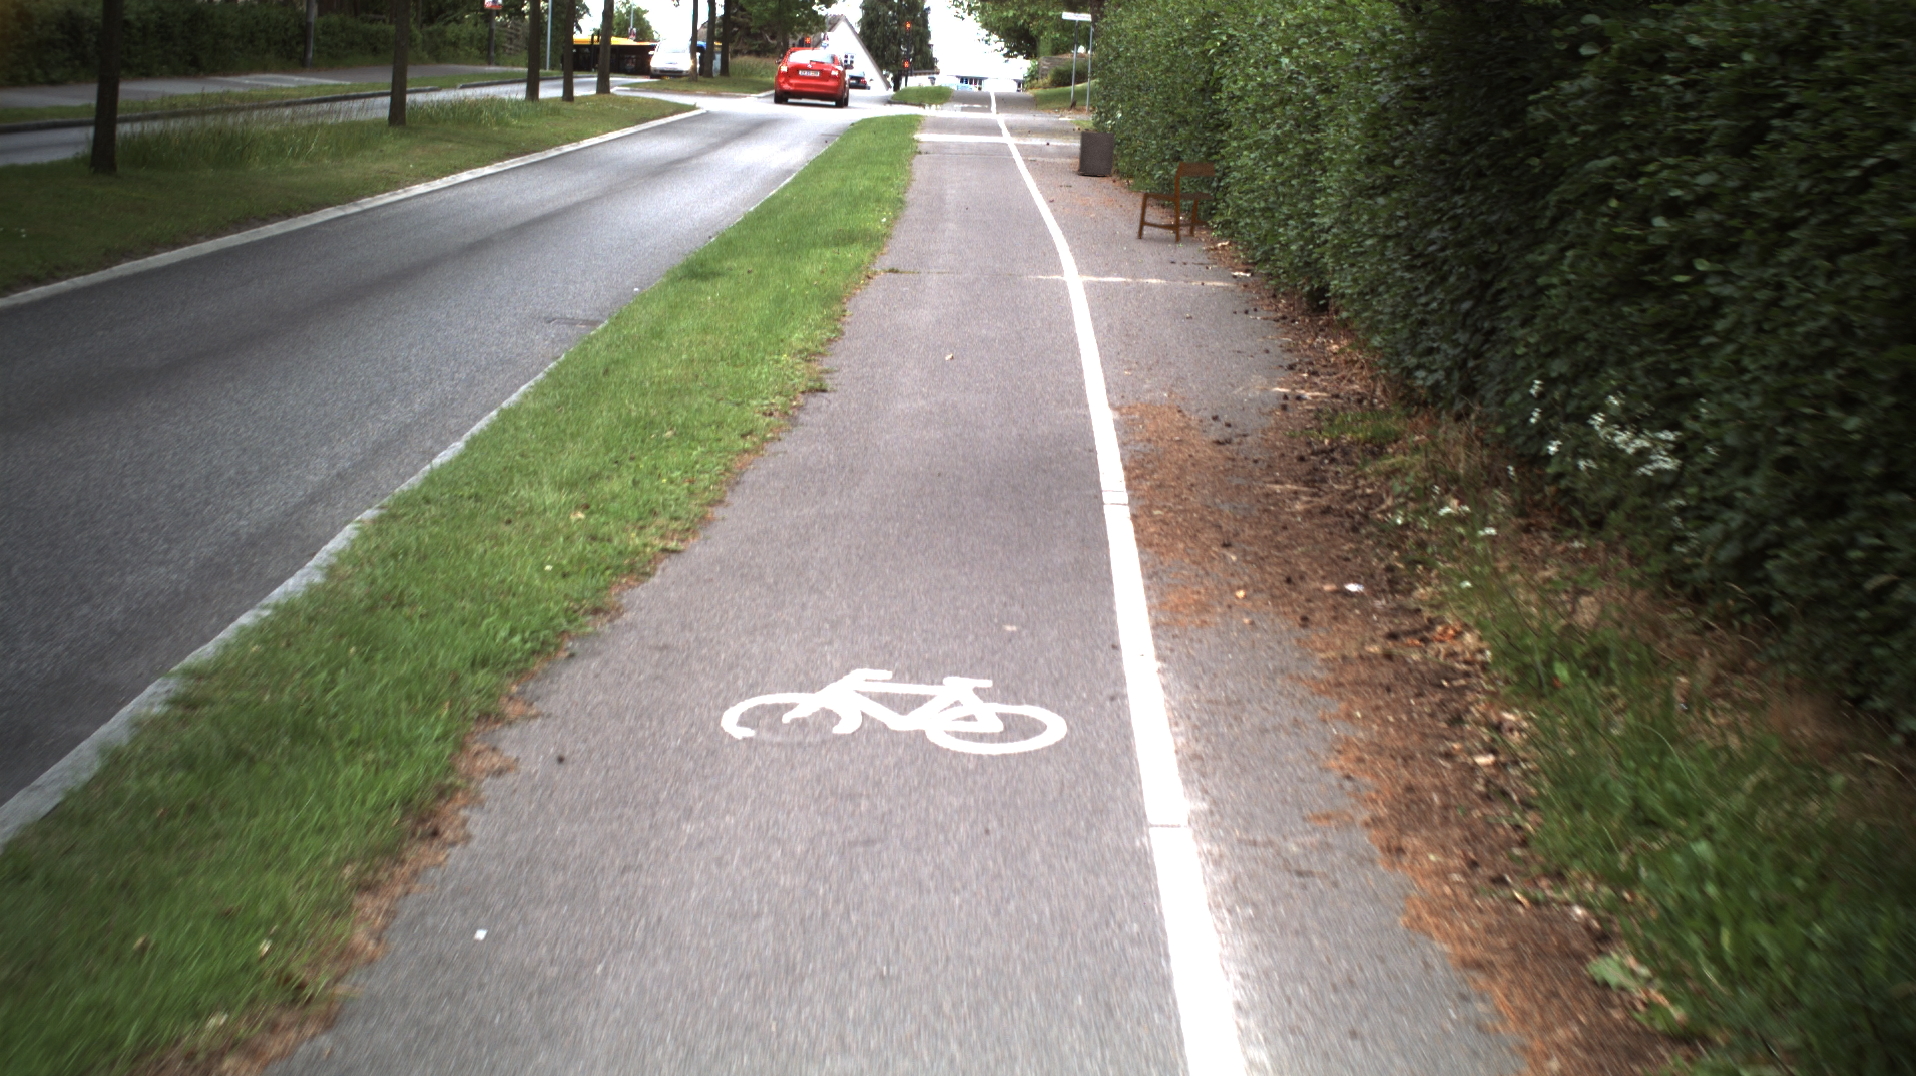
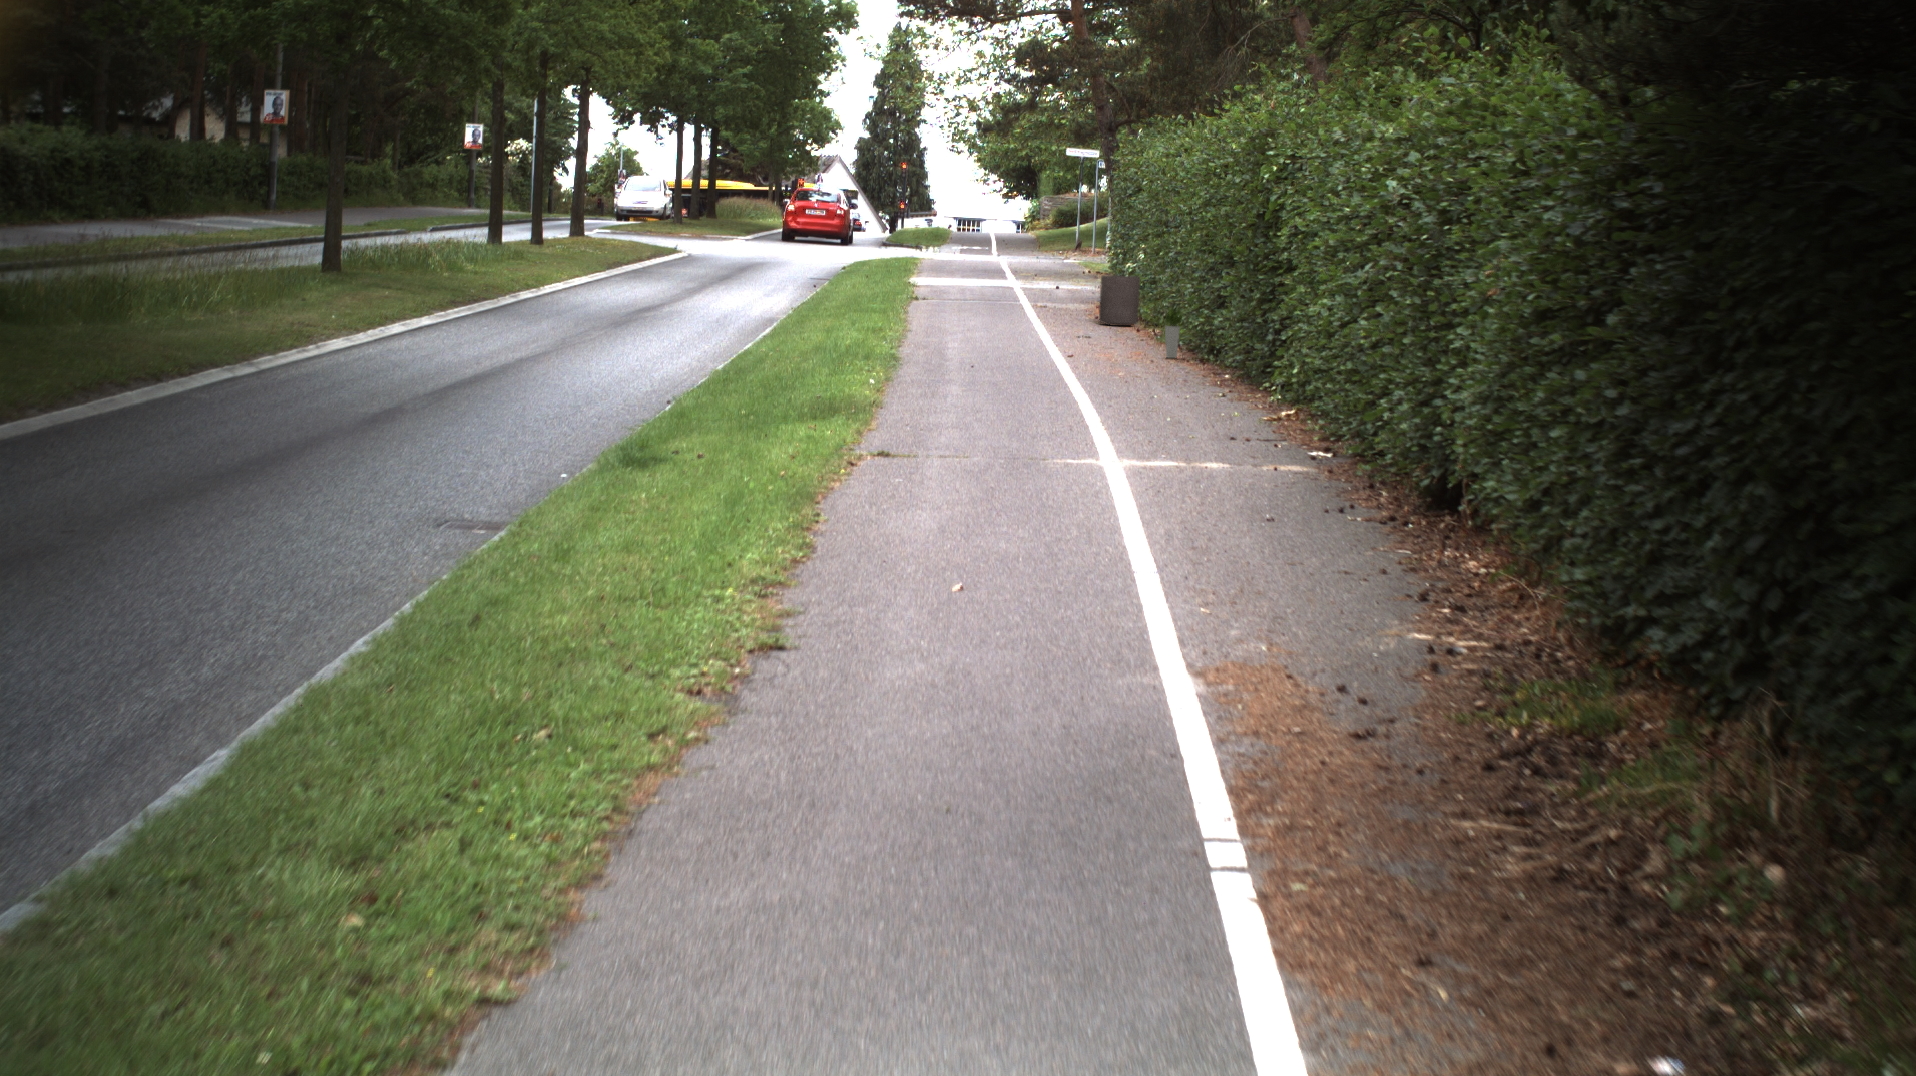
planter: none [1129,158,1149,203] -> present [1165,309,1182,358]
bench: present [1137,162,1216,243] -> none [1180,313,1291,411]

